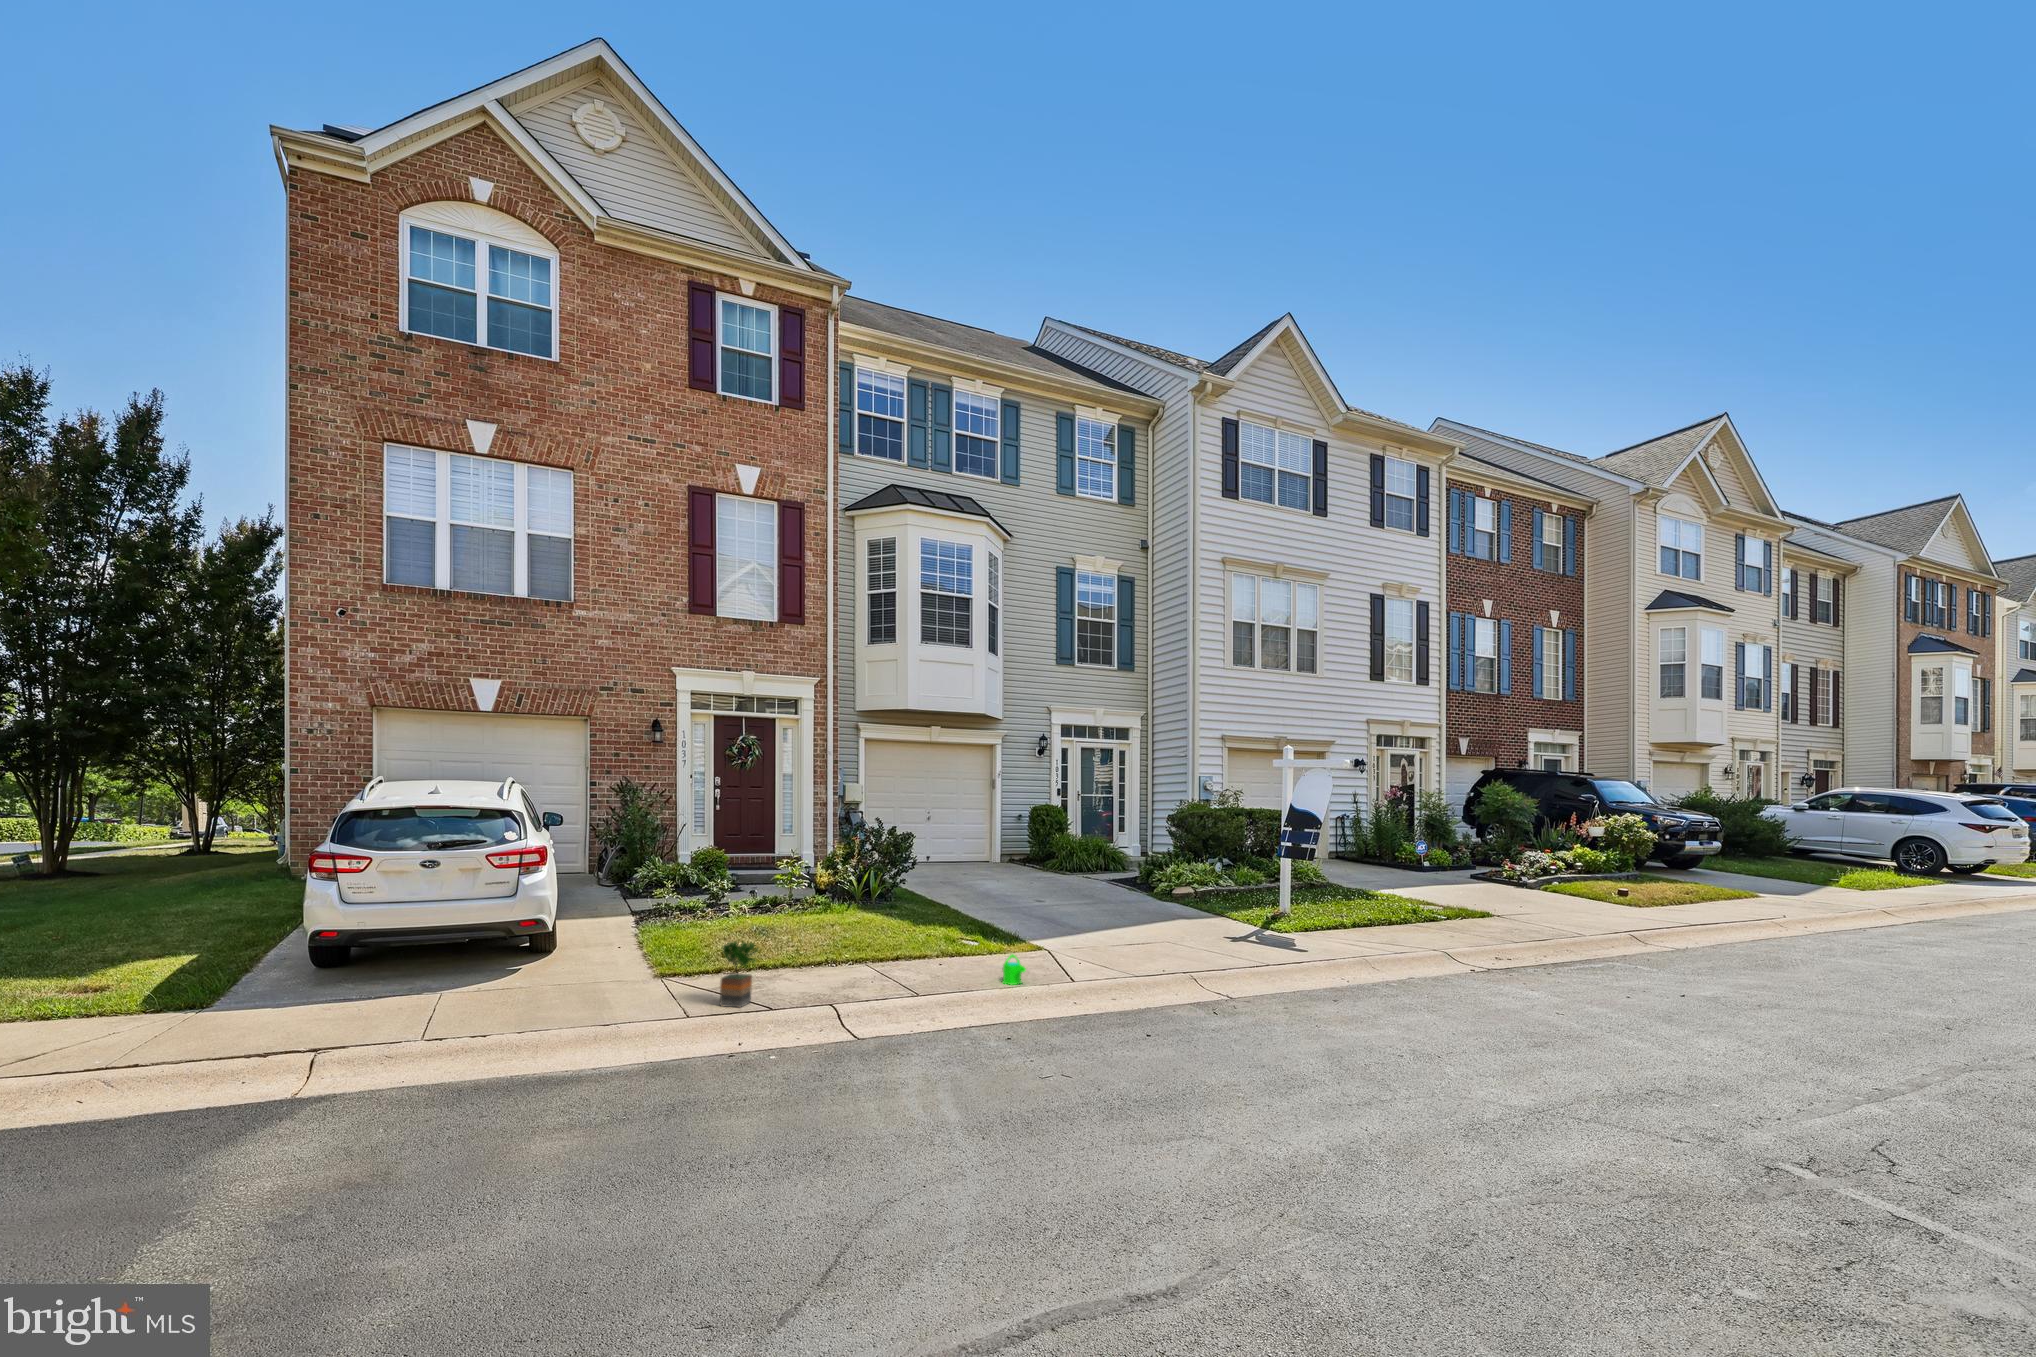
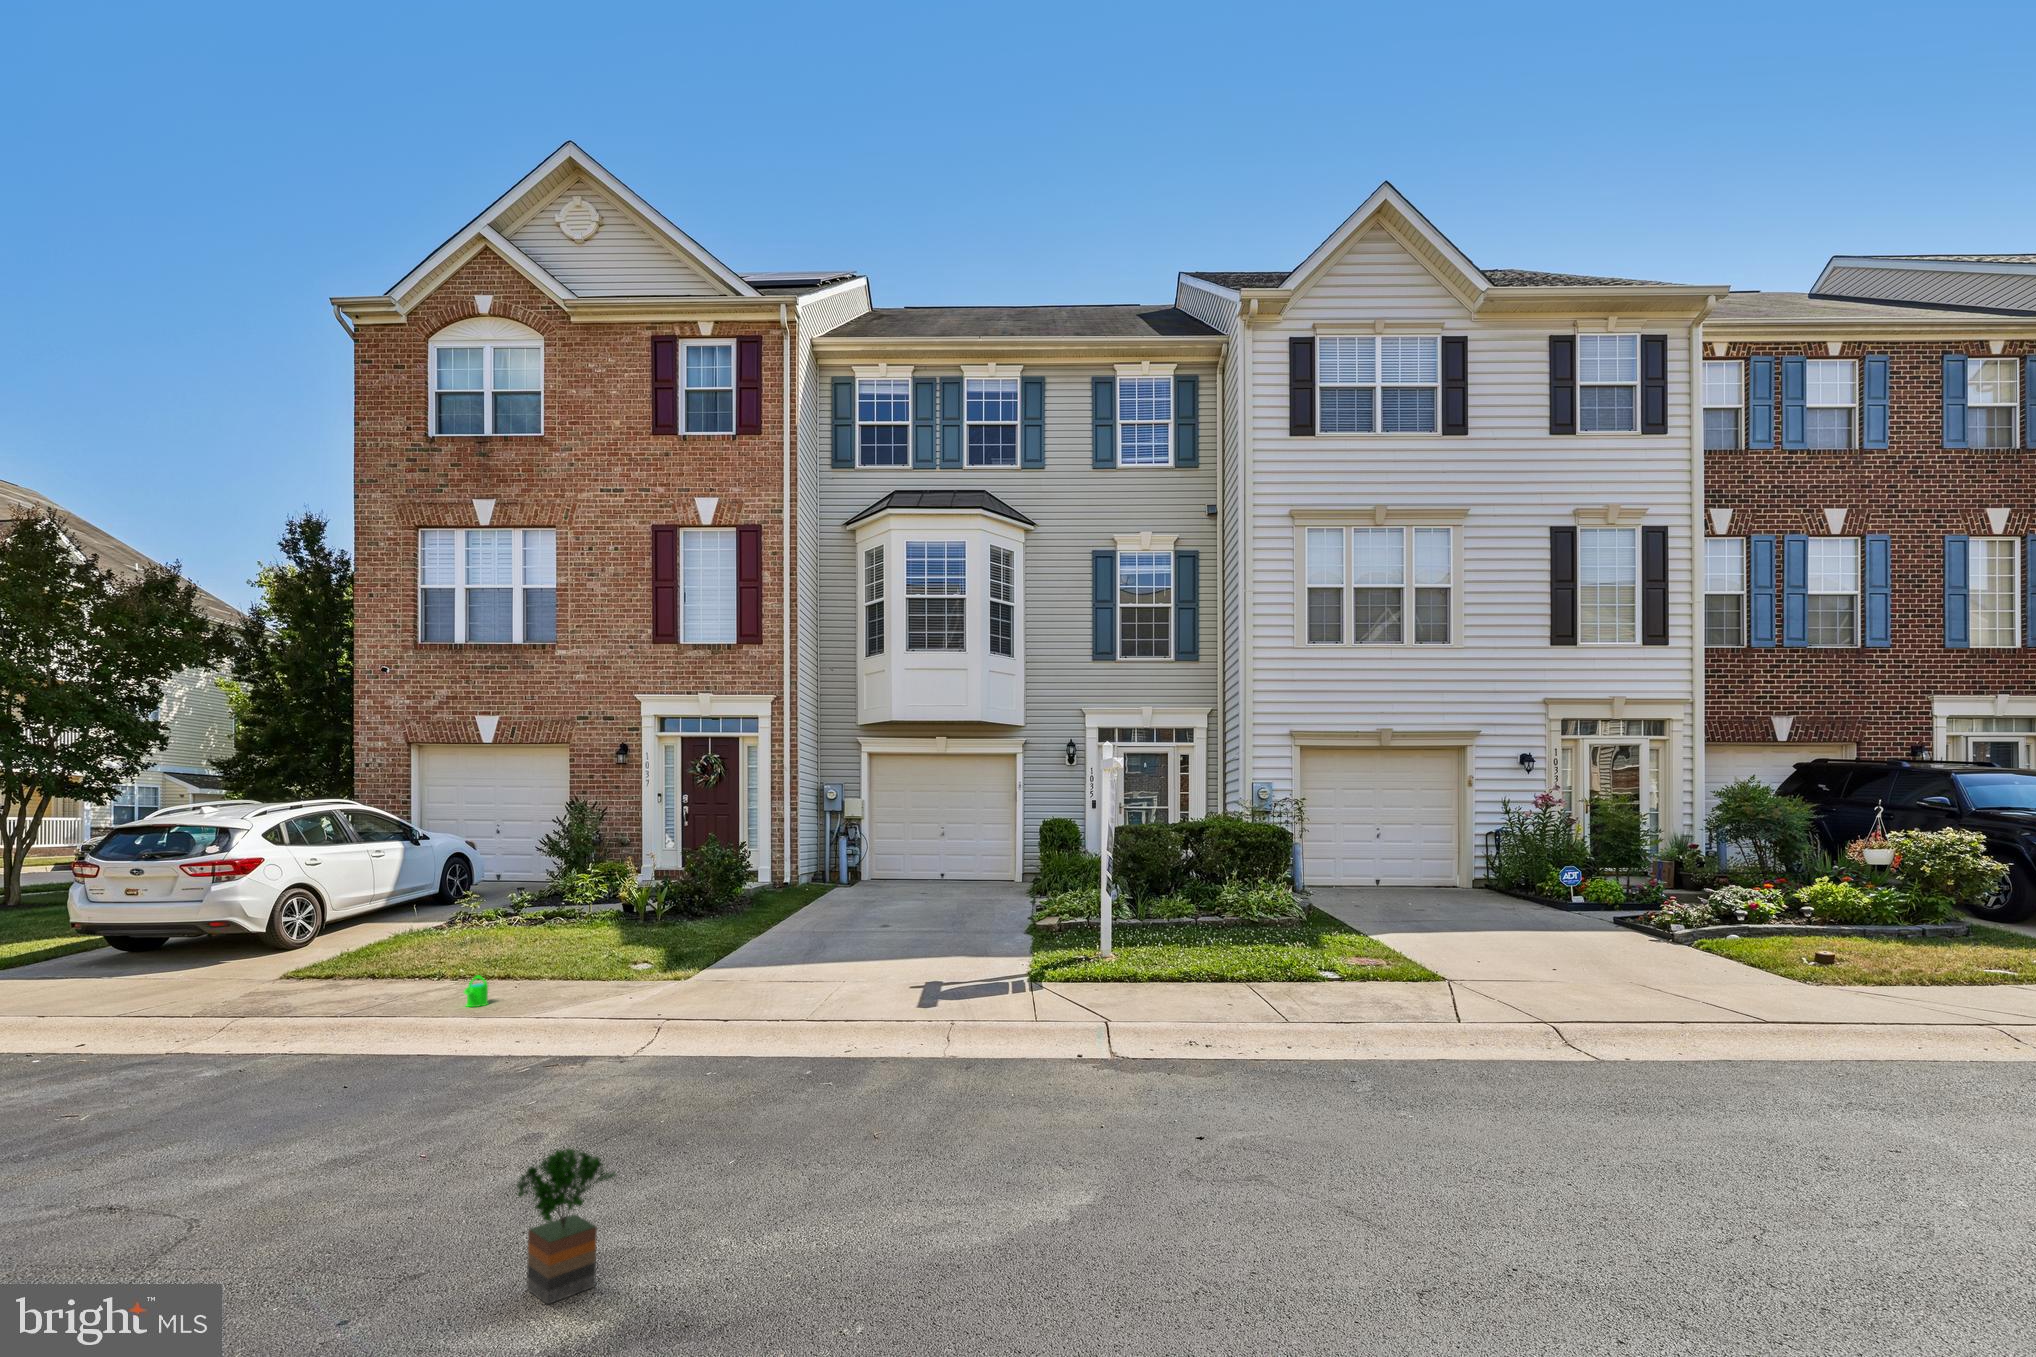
potted tree: present [720,942,758,1007] -> present [517,1149,616,1304]

